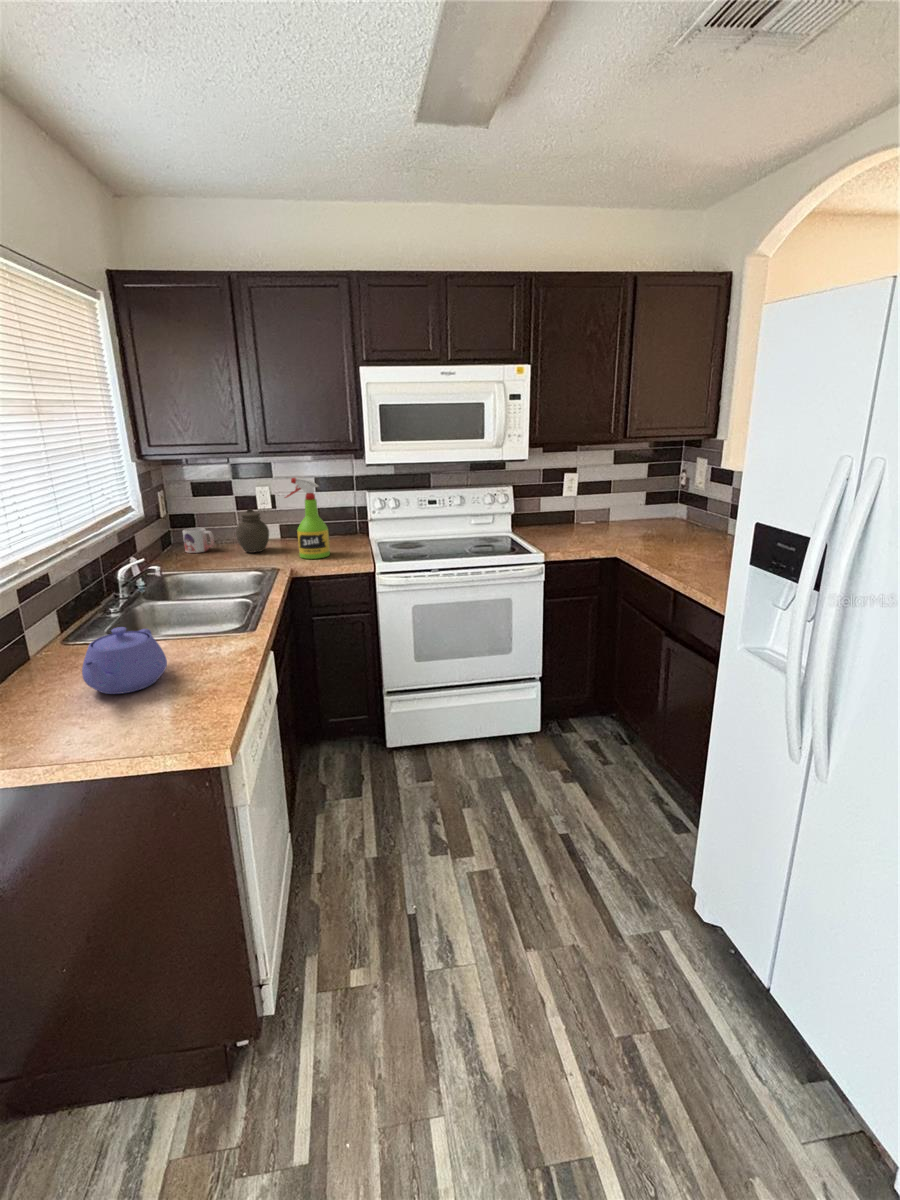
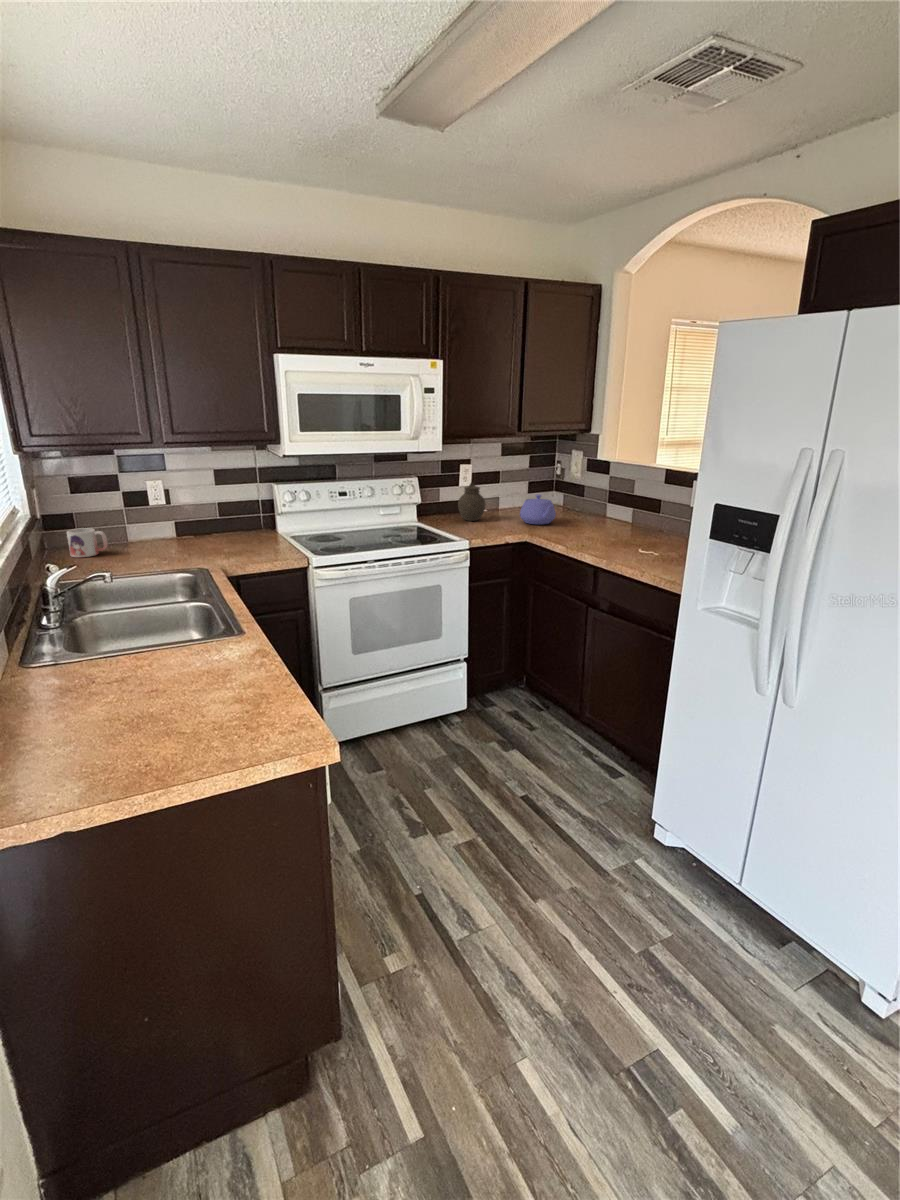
spray bottle: present [285,478,330,559] -> none [198,470,250,557]
jar: present [236,509,269,553] -> present [458,483,485,521]
teapot: present [82,627,167,694] -> present [520,495,556,524]

